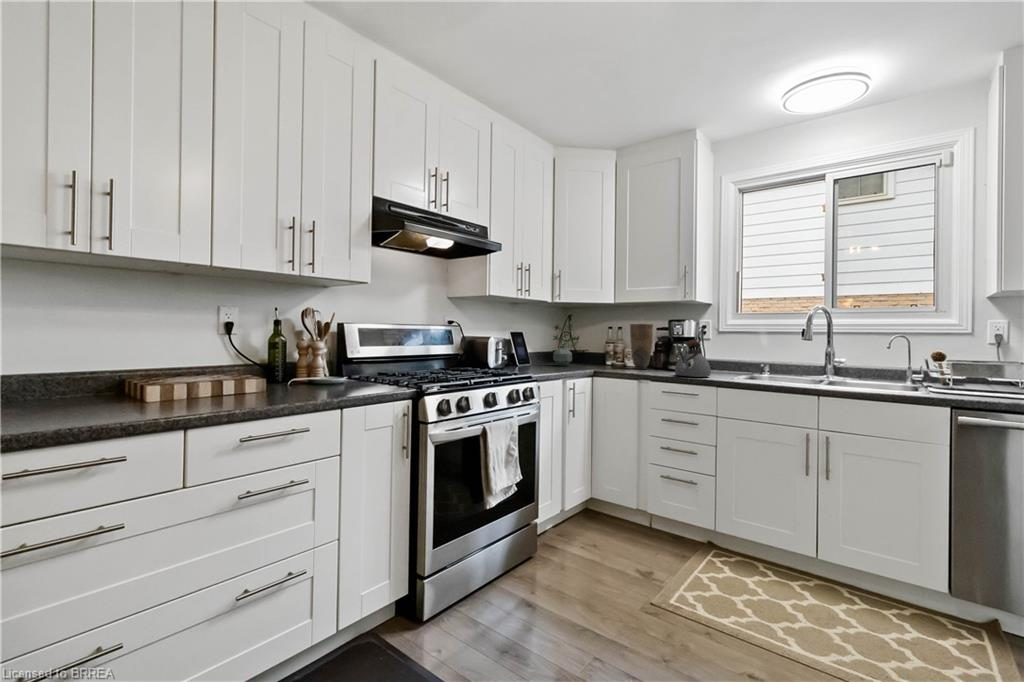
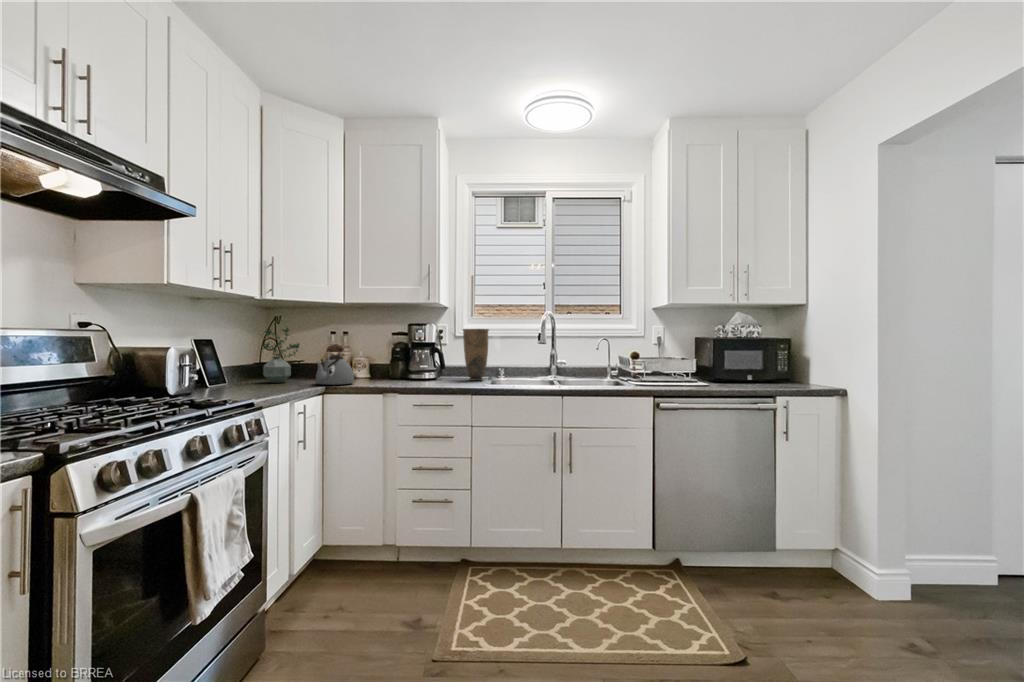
vase: present [630,324,653,369] -> present [463,329,489,381]
kettle: present [675,340,711,377] -> present [316,344,354,385]

